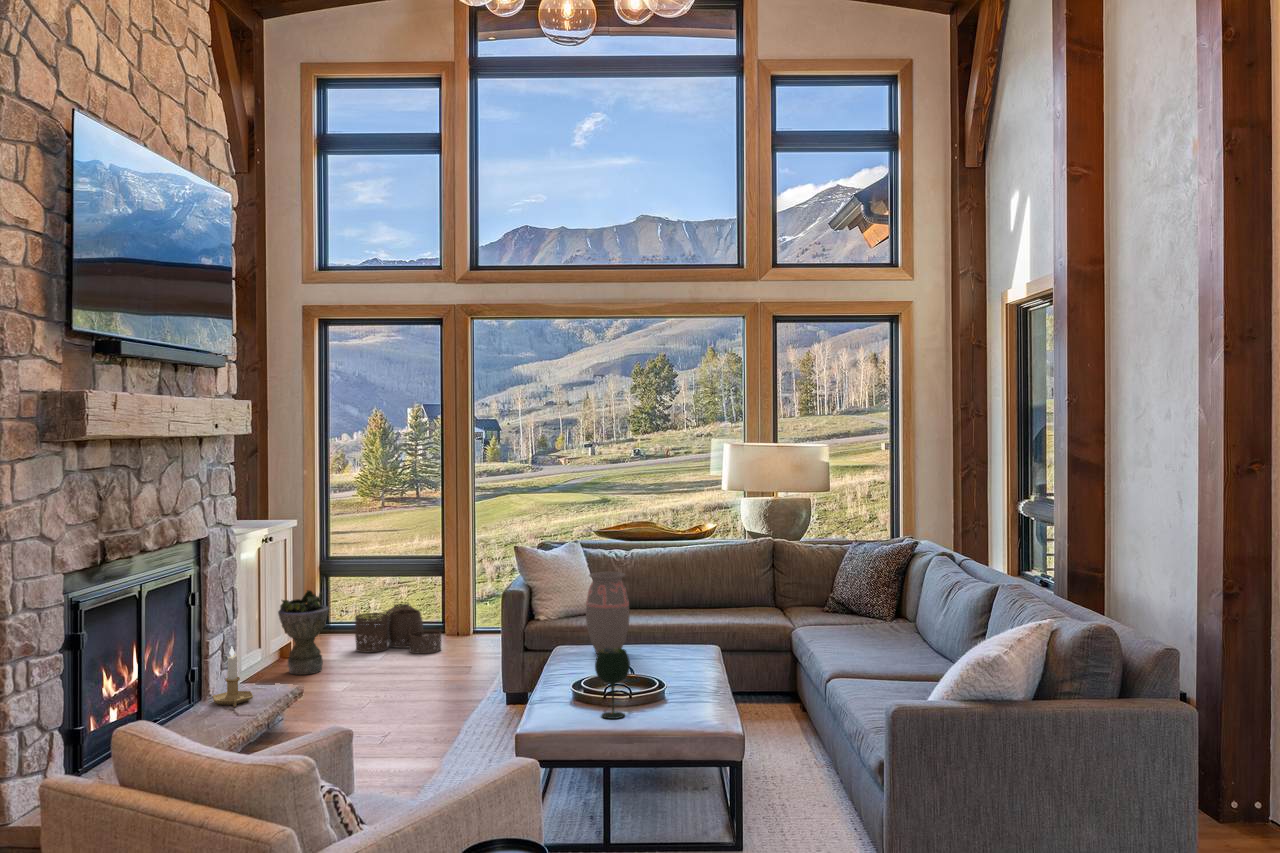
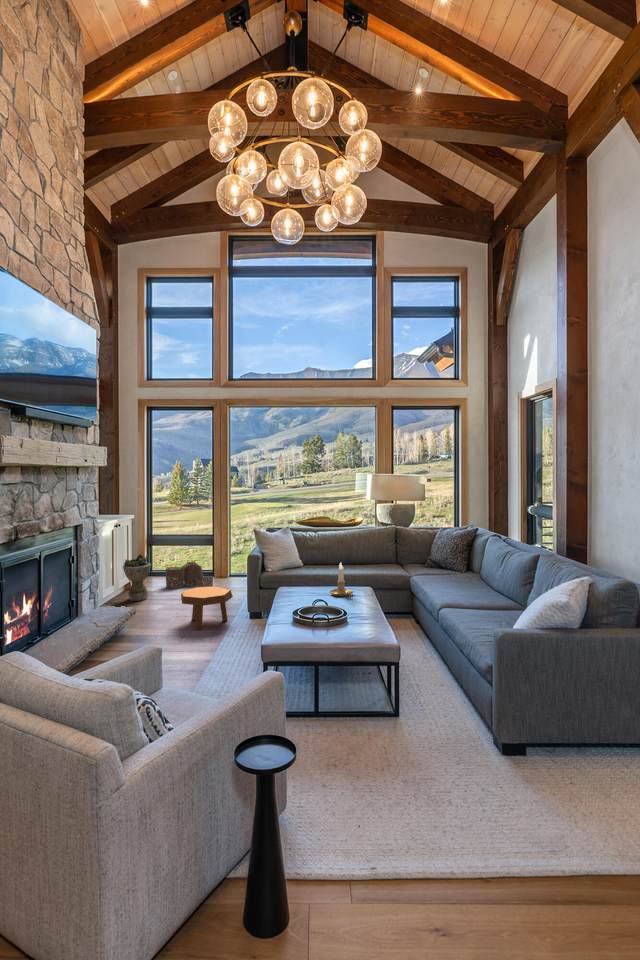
decorative vase: present [586,572,630,654] -> none [297,545,321,592]
candlestick: present [212,647,253,707] -> present [329,562,353,597]
footstool: none [383,647,475,723] -> present [181,586,233,630]
wine glass: present [595,648,630,719] -> none [308,590,328,631]

